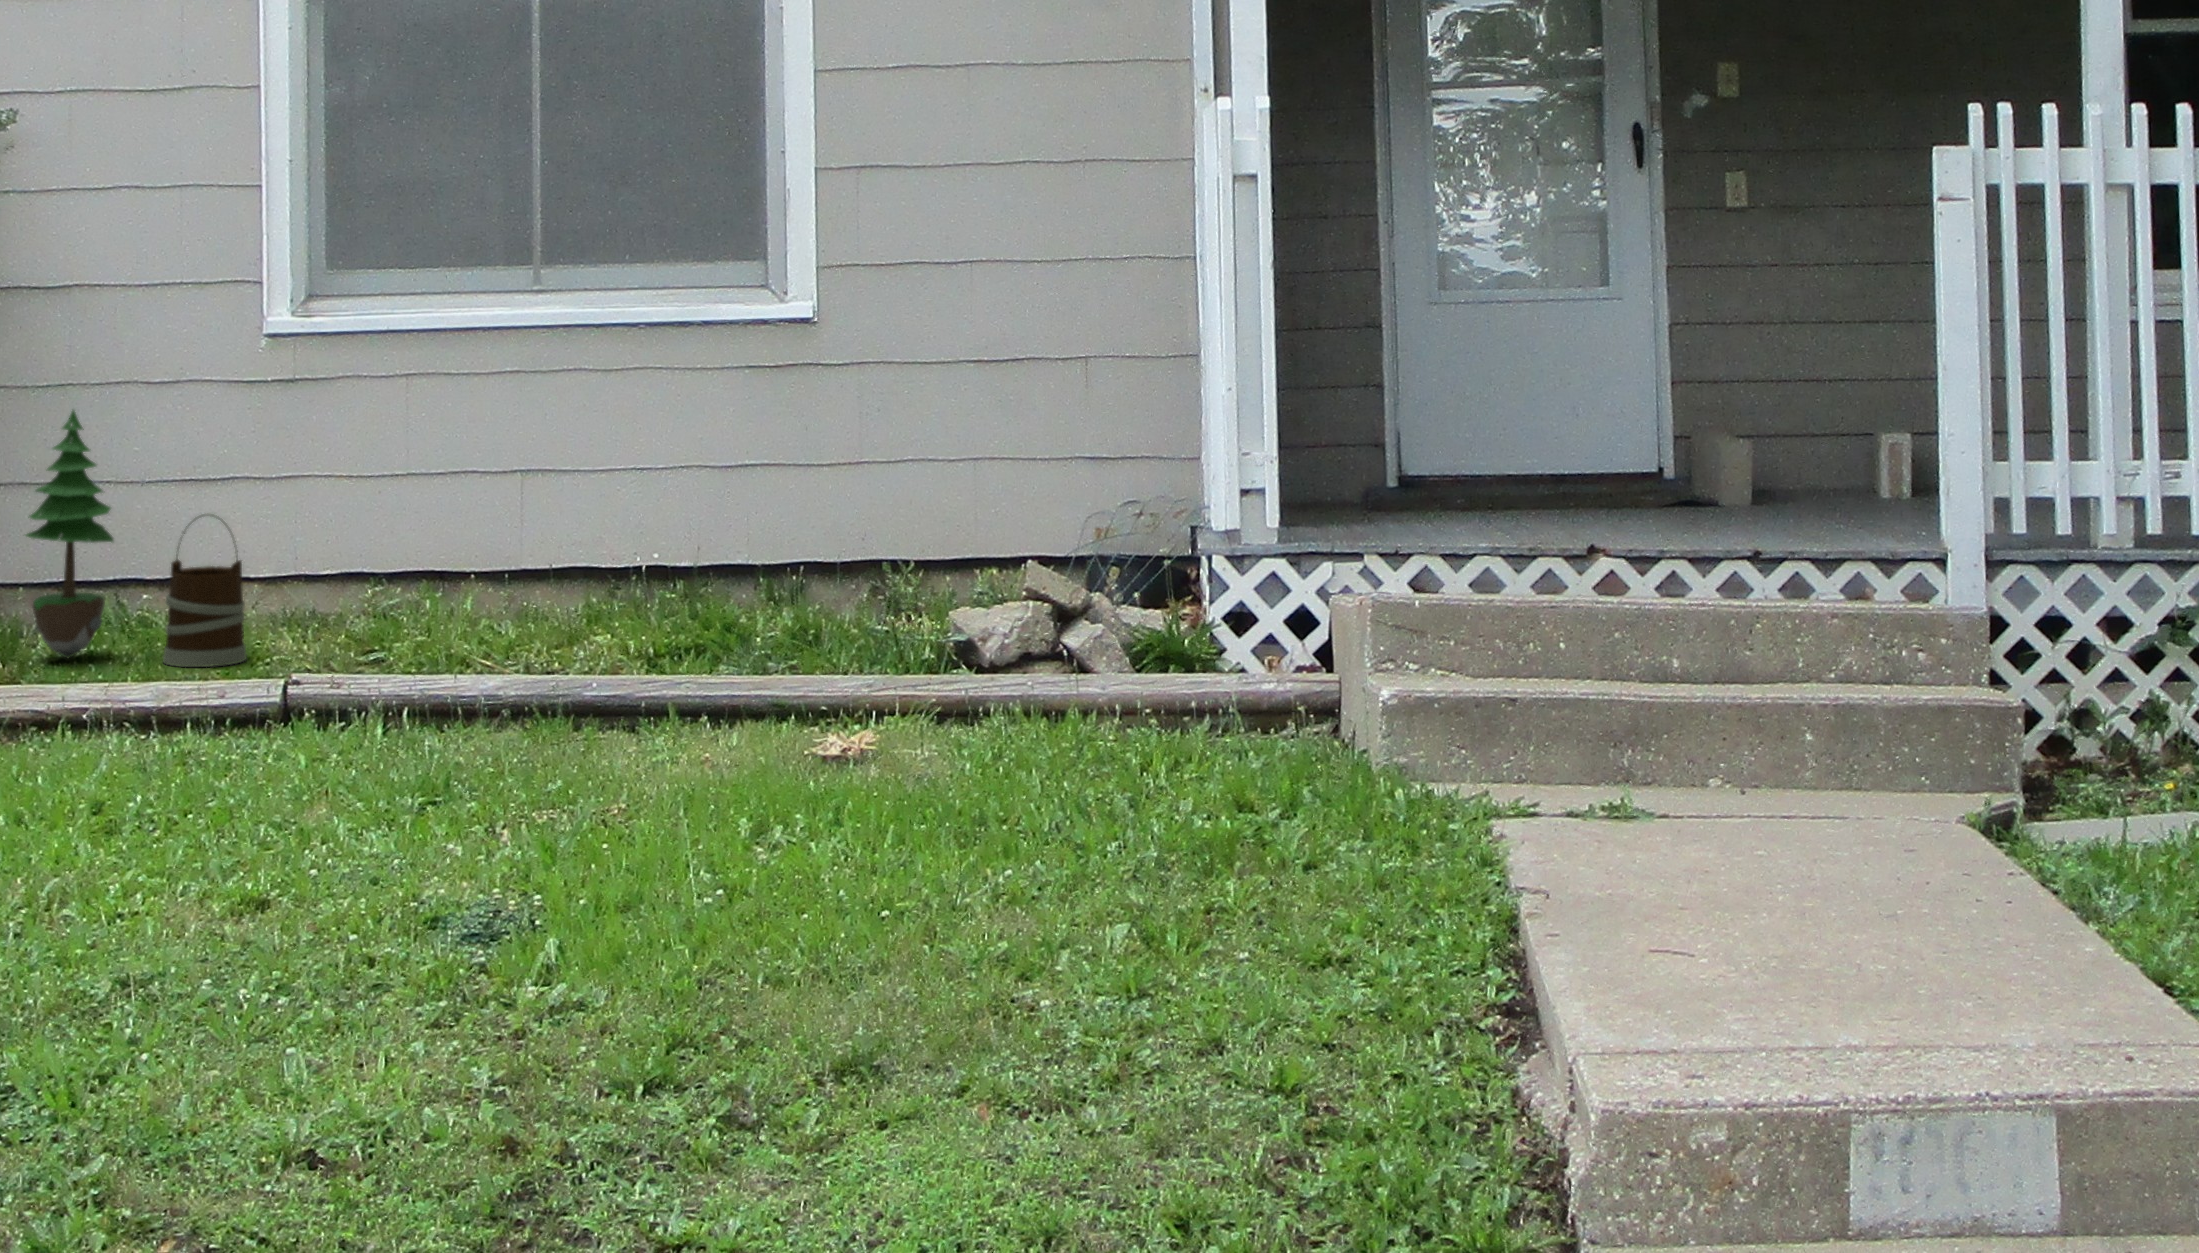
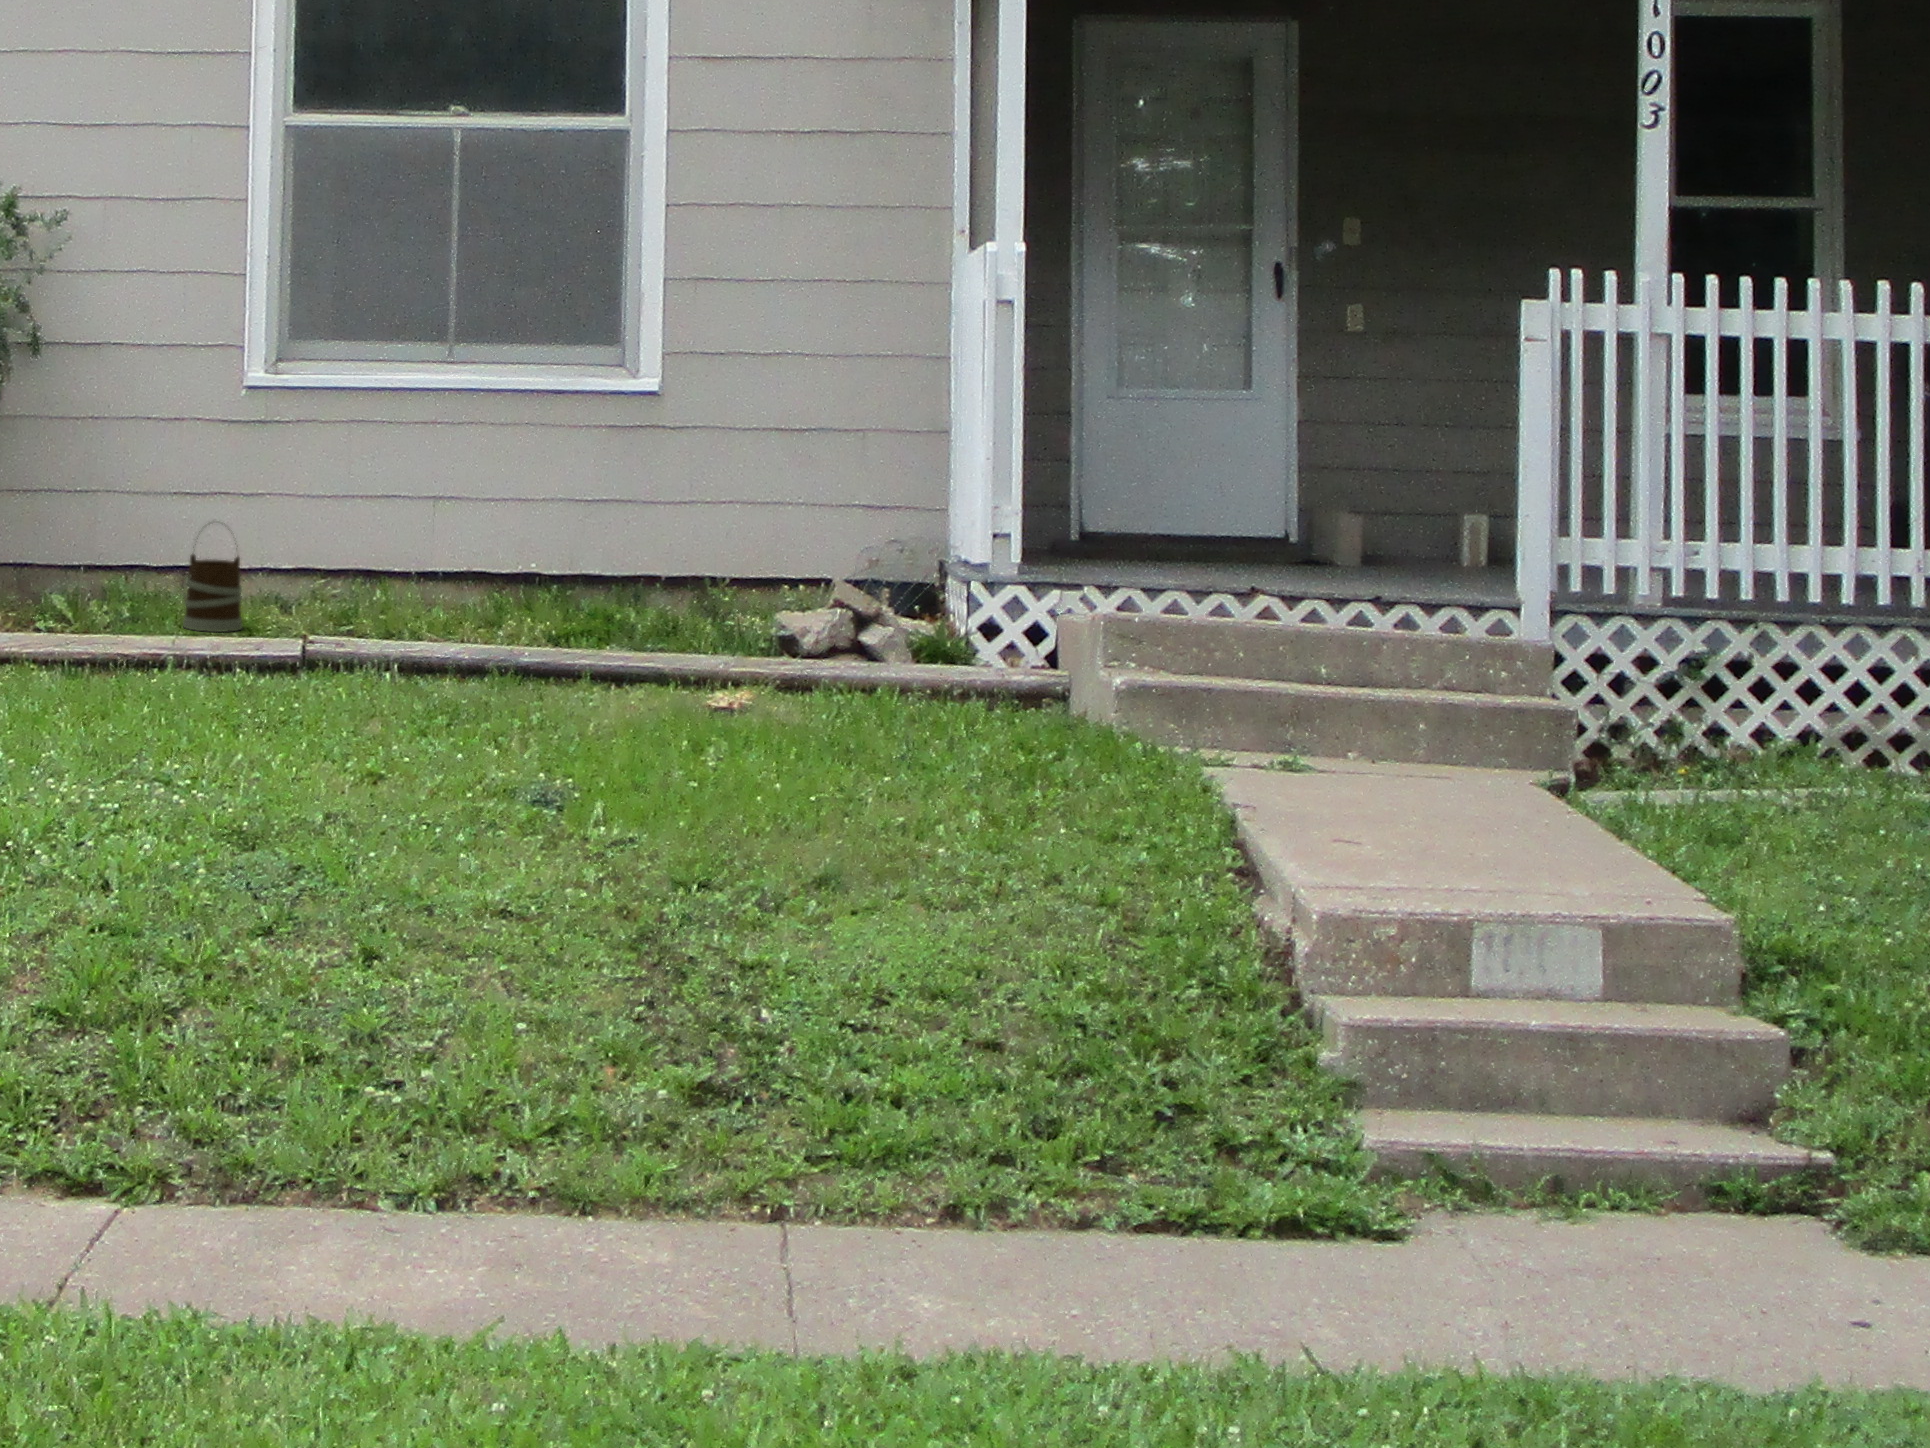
potted tree: present [26,410,113,658] -> none [82,440,147,622]

